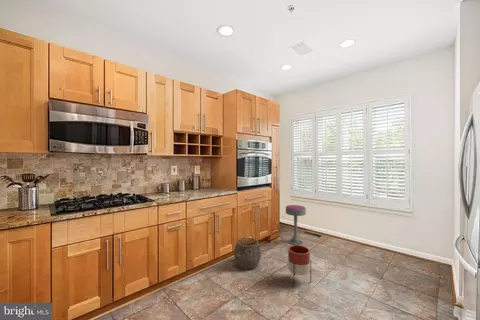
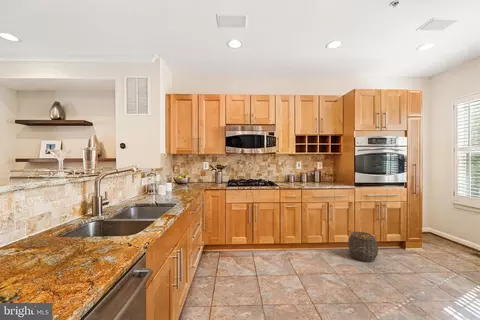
bar stool: present [286,205,306,245] -> none [429,212,463,262]
planter: present [288,245,311,284] -> none [403,249,435,294]

